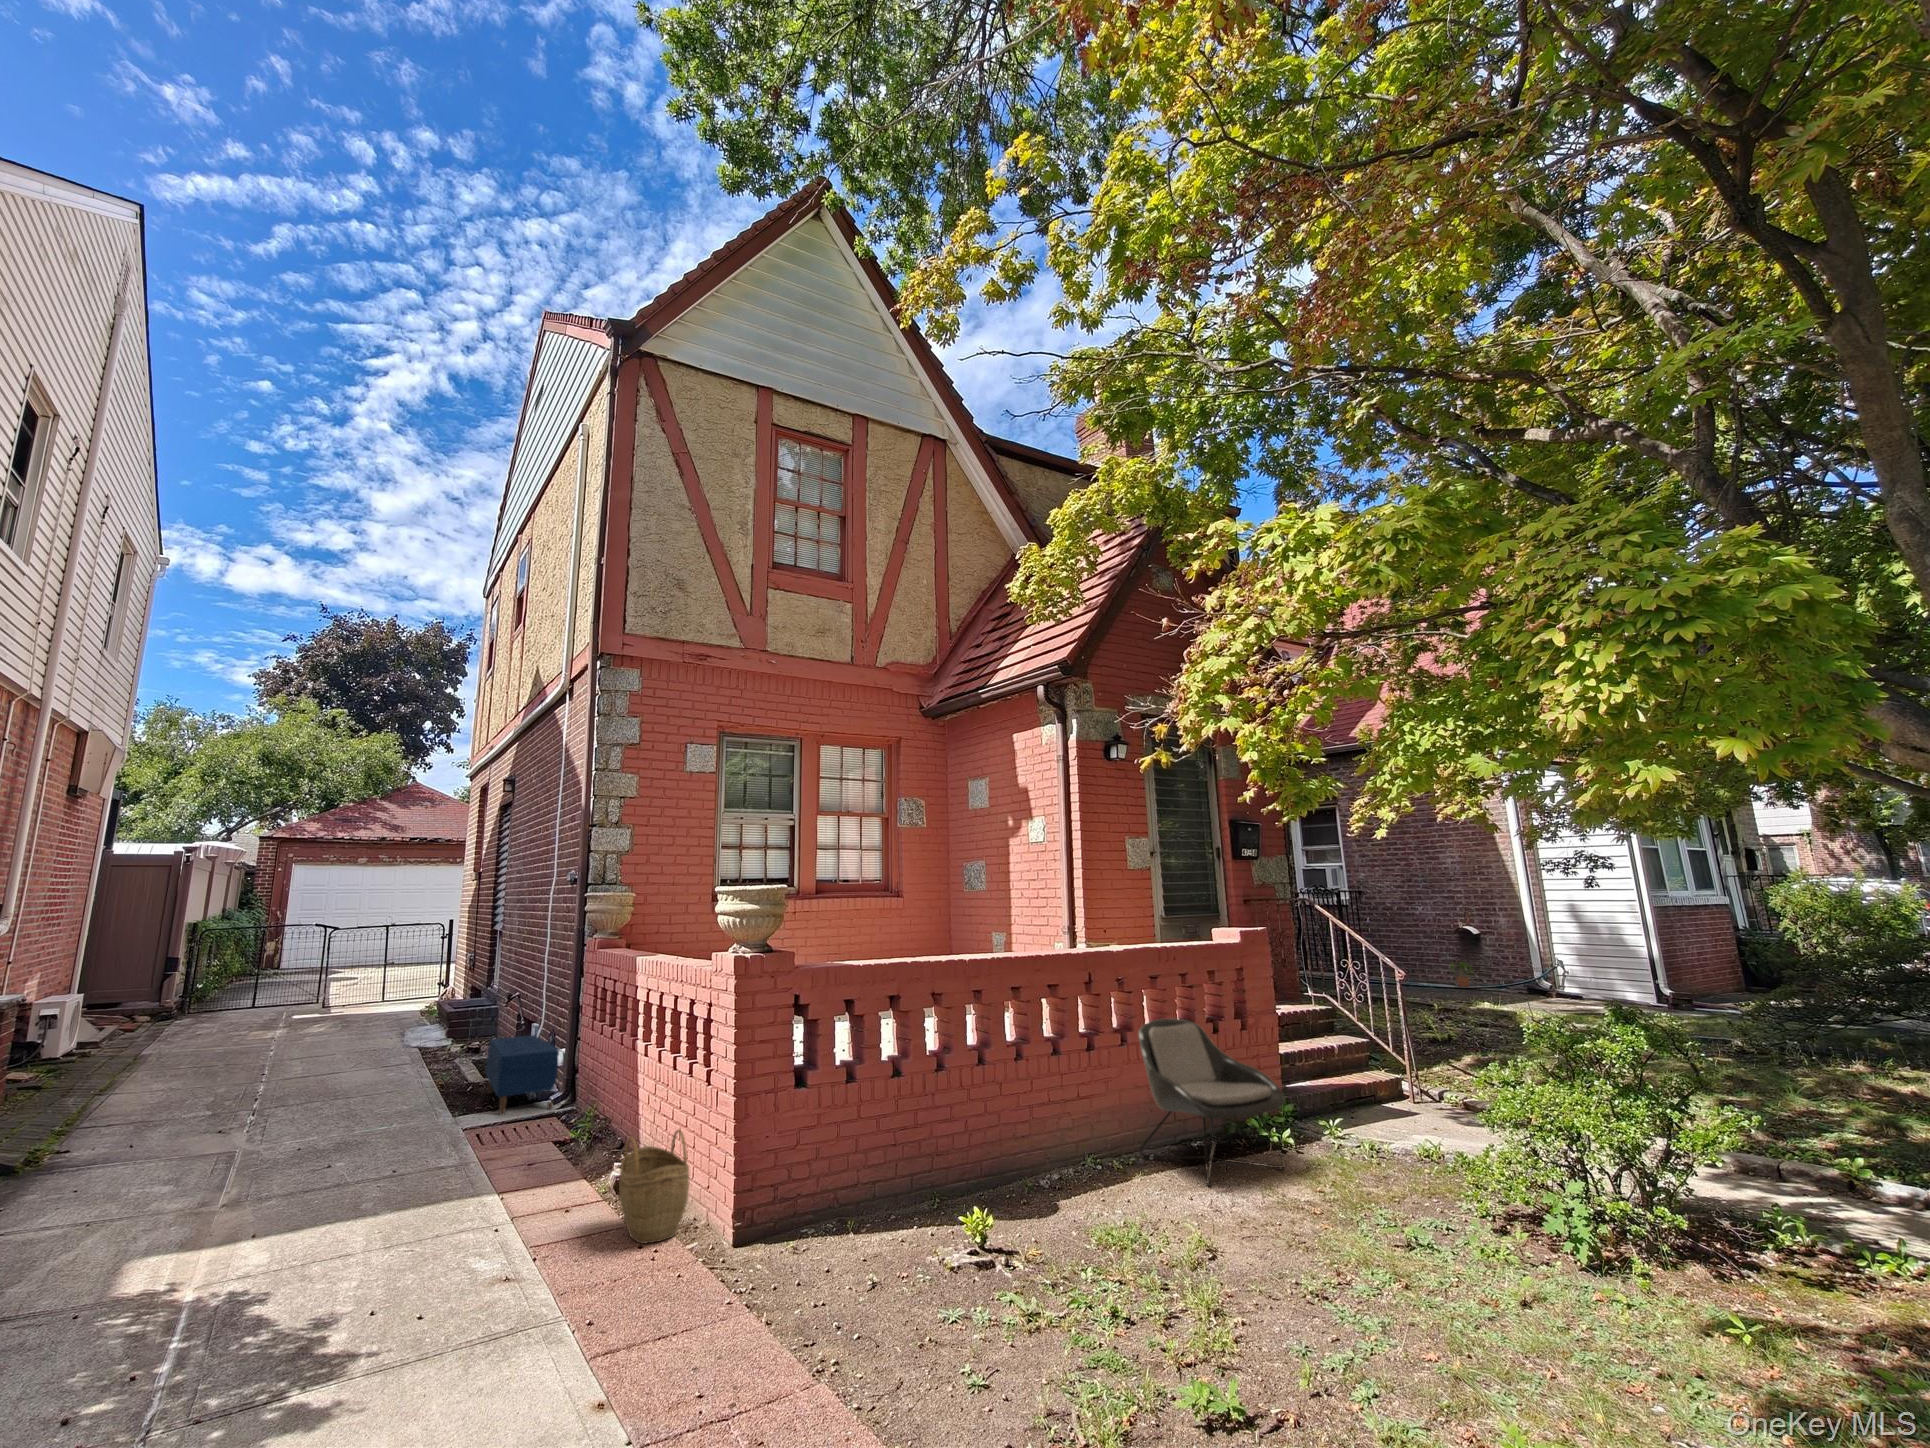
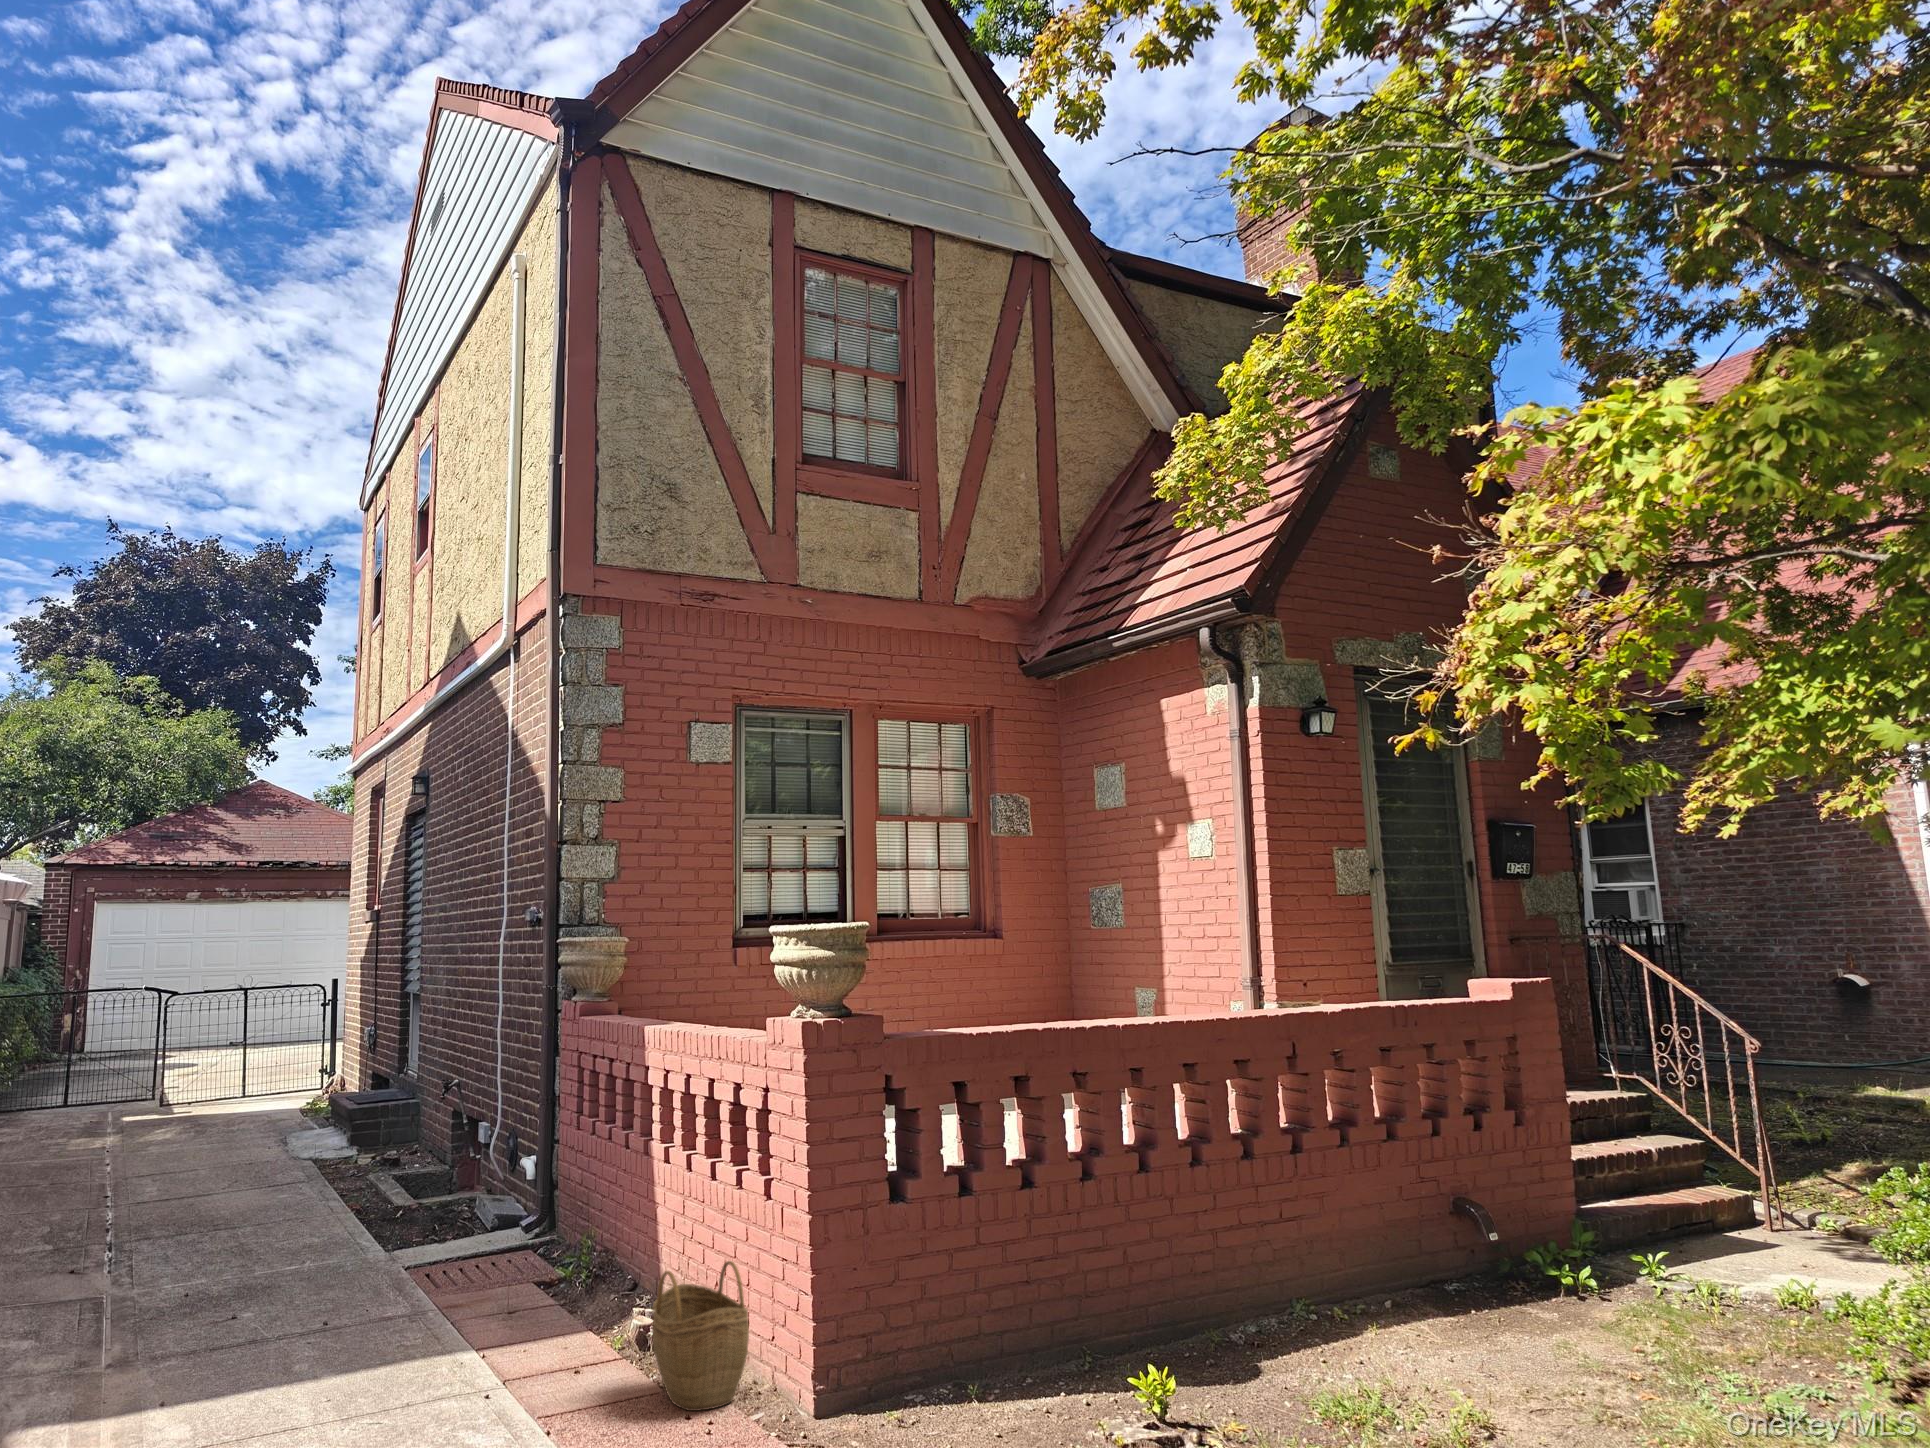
potted plant: present [1451,962,1472,987] -> none [1822,1029,1873,1066]
lounge chair: present [1138,1018,1285,1185] -> none [1367,1110,1585,1341]
bench: present [486,1035,559,1116] -> none [424,1138,532,1249]

